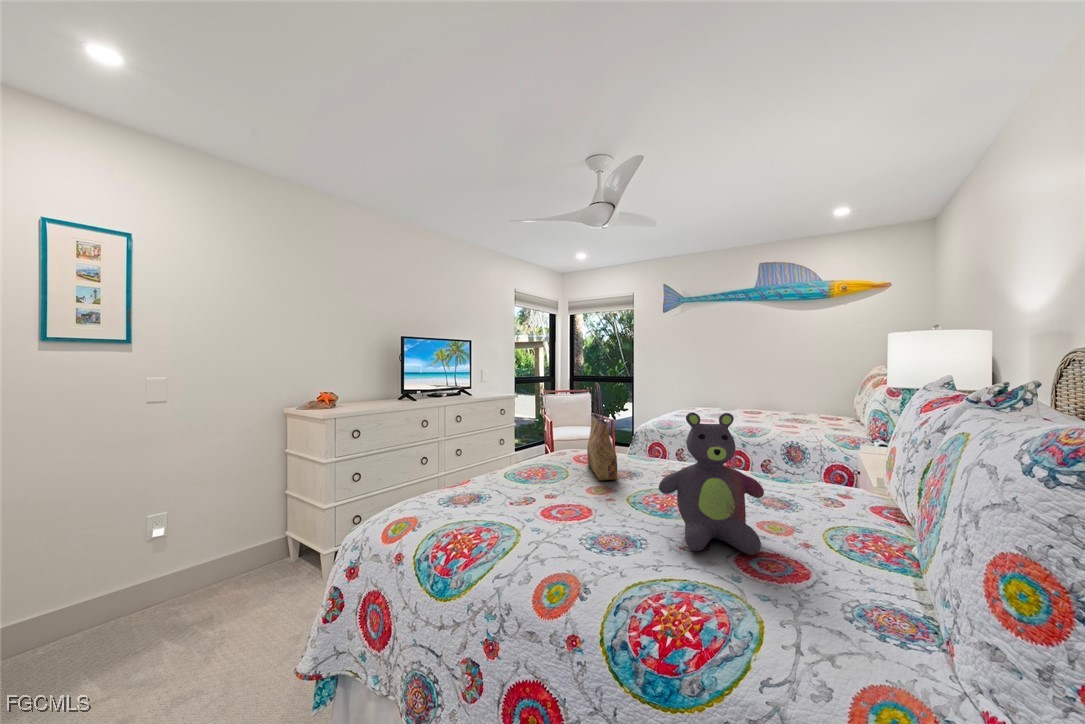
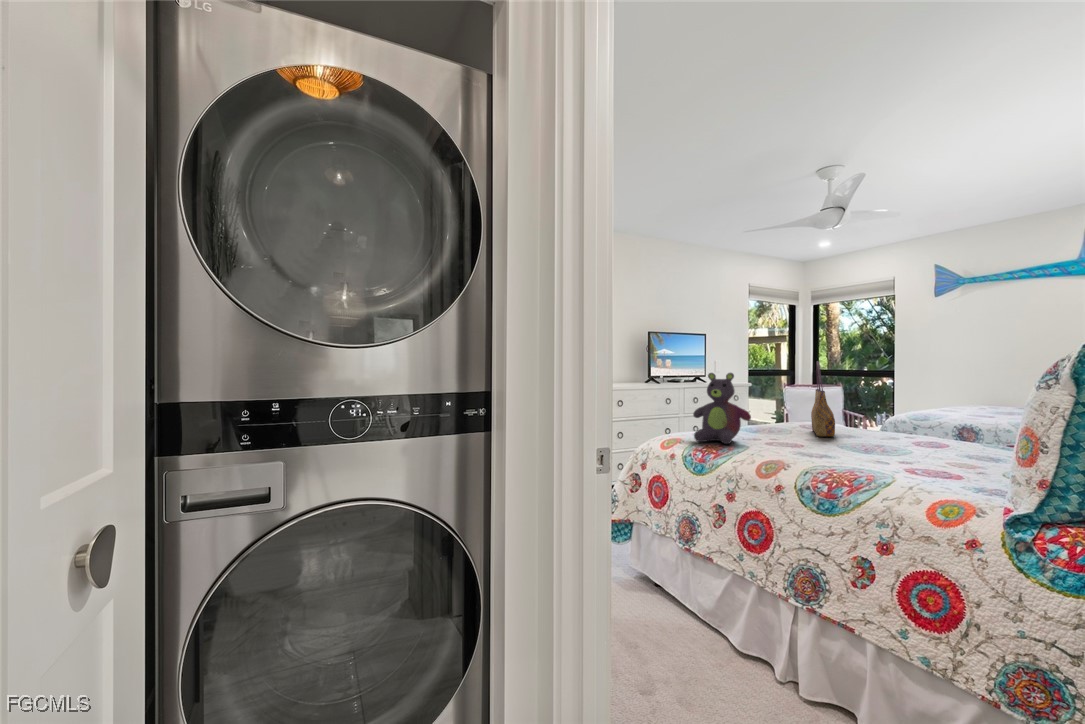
stuffed bear: present [659,412,764,555] -> present [693,373,751,444]

